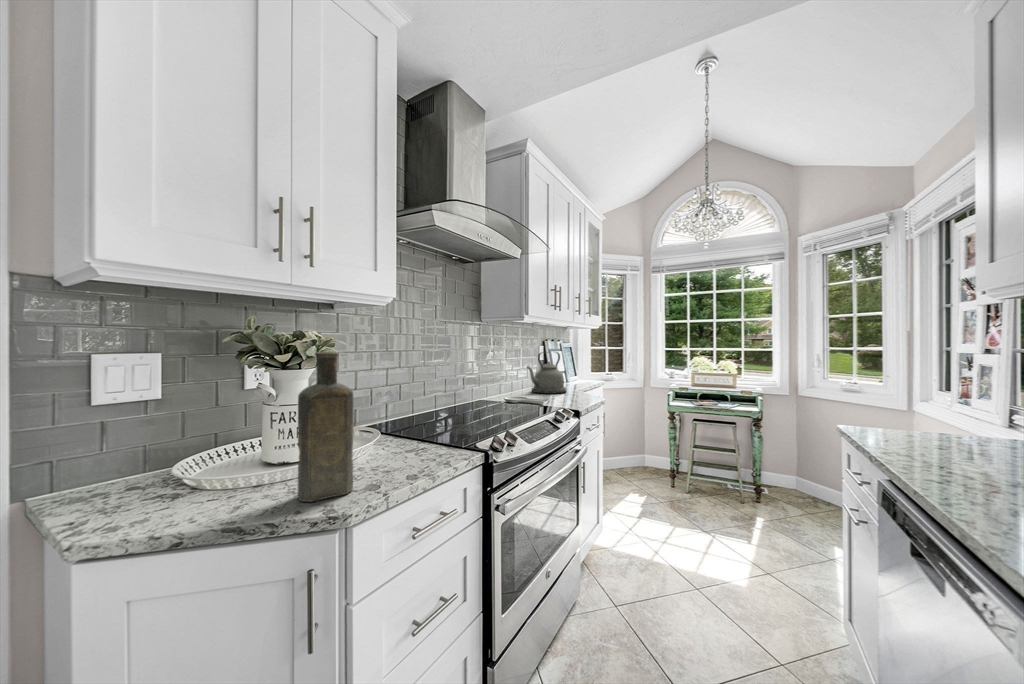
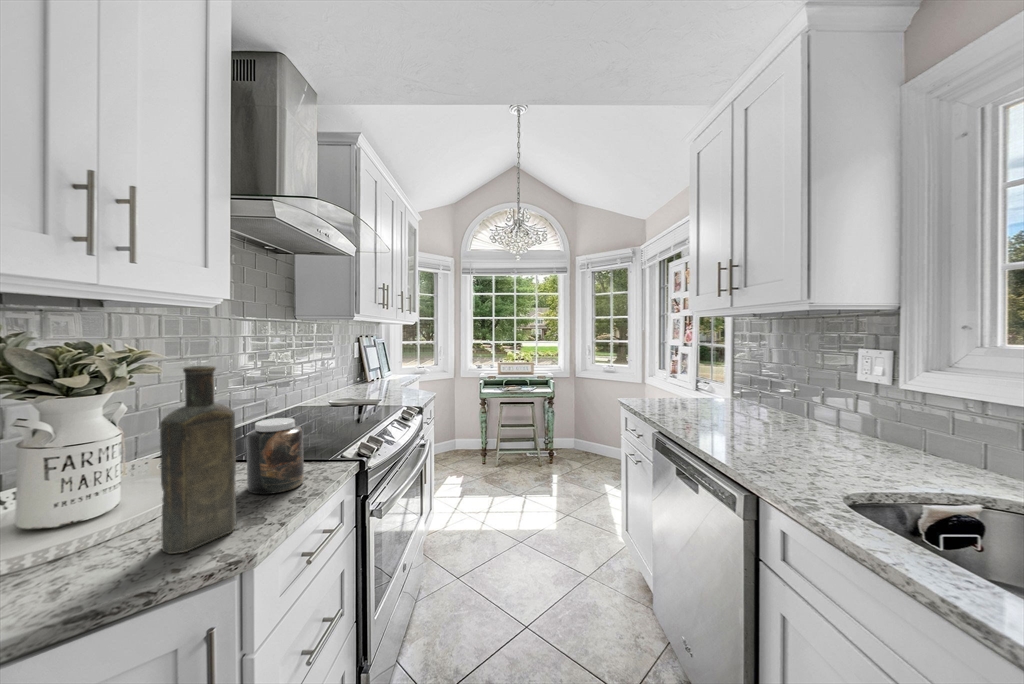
kettle: present [527,352,567,394] -> none [360,349,400,391]
jar: none [380,404,424,470] -> present [247,418,304,494]

